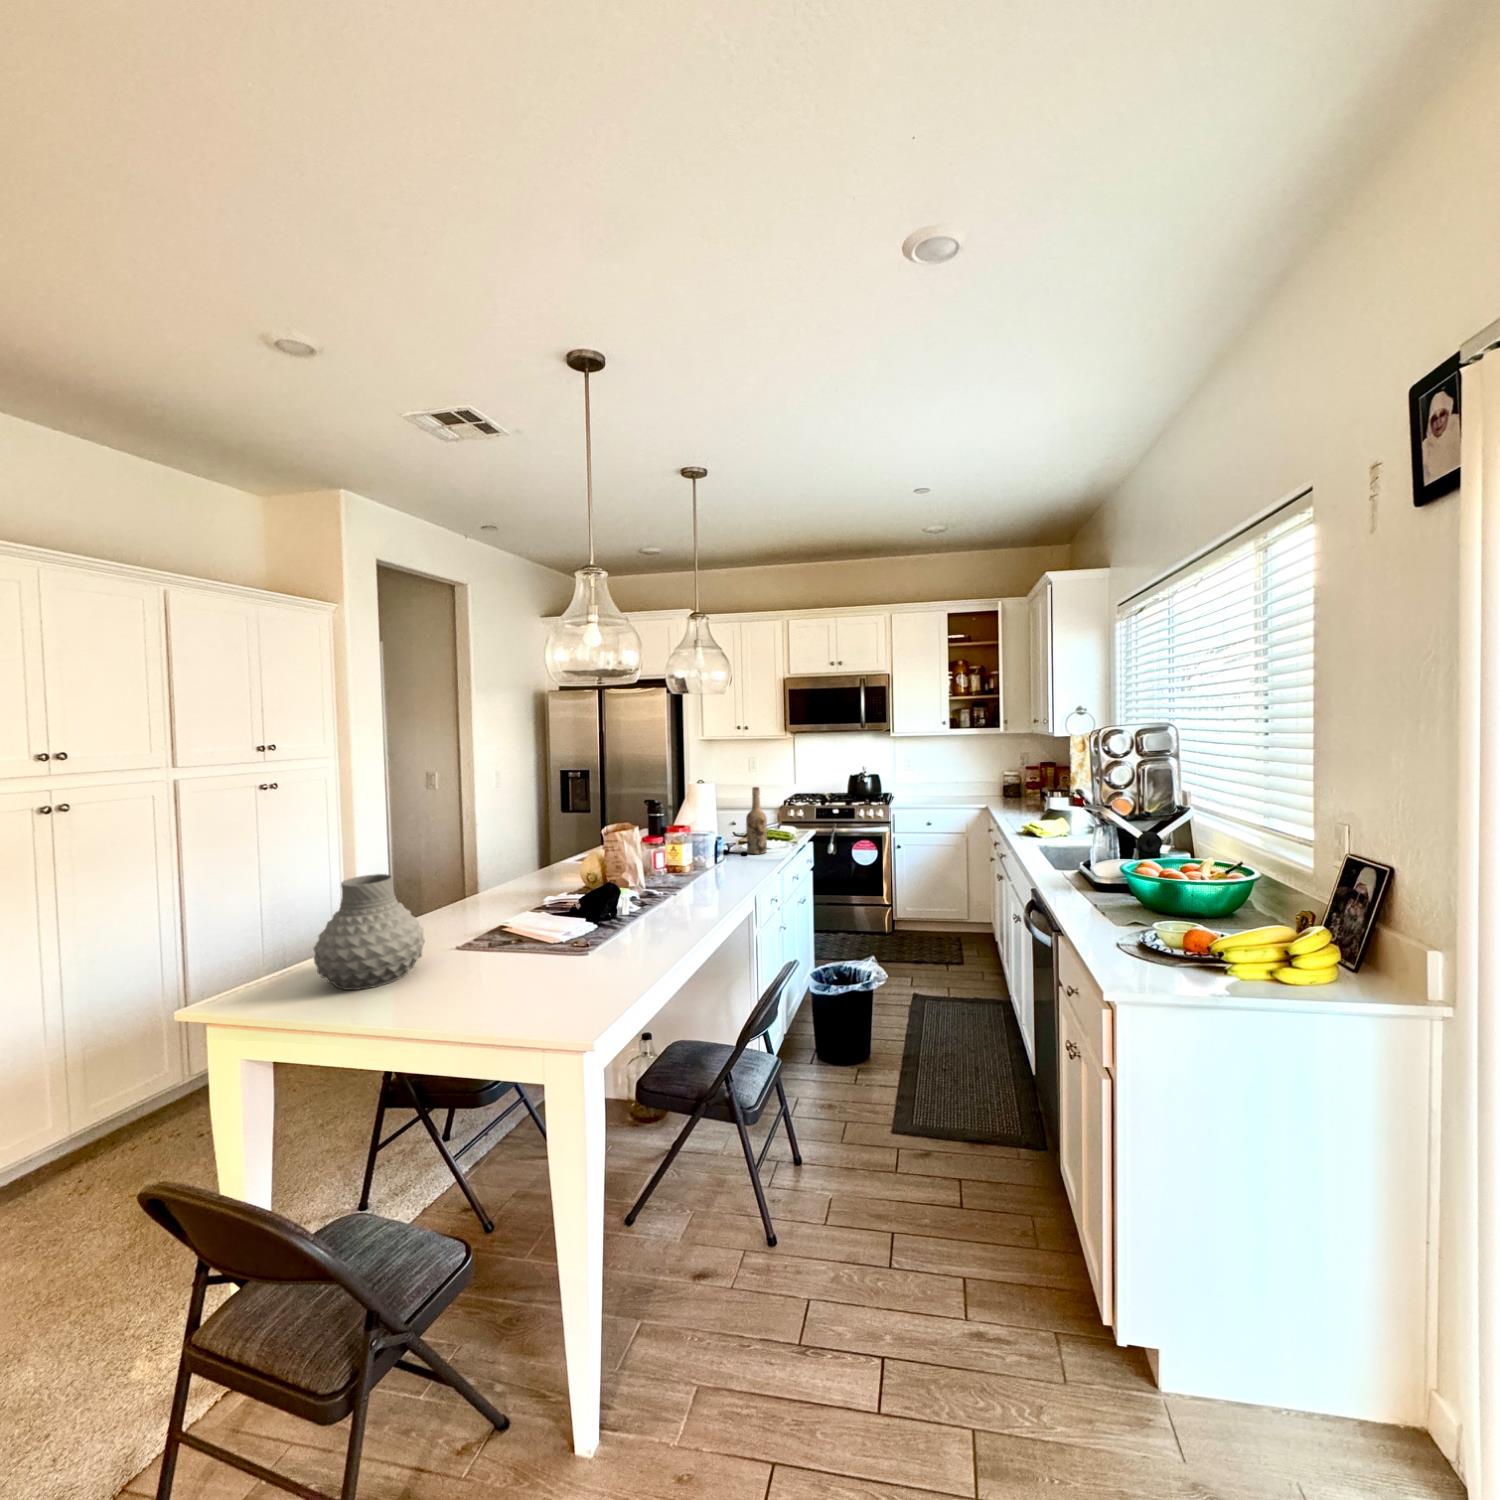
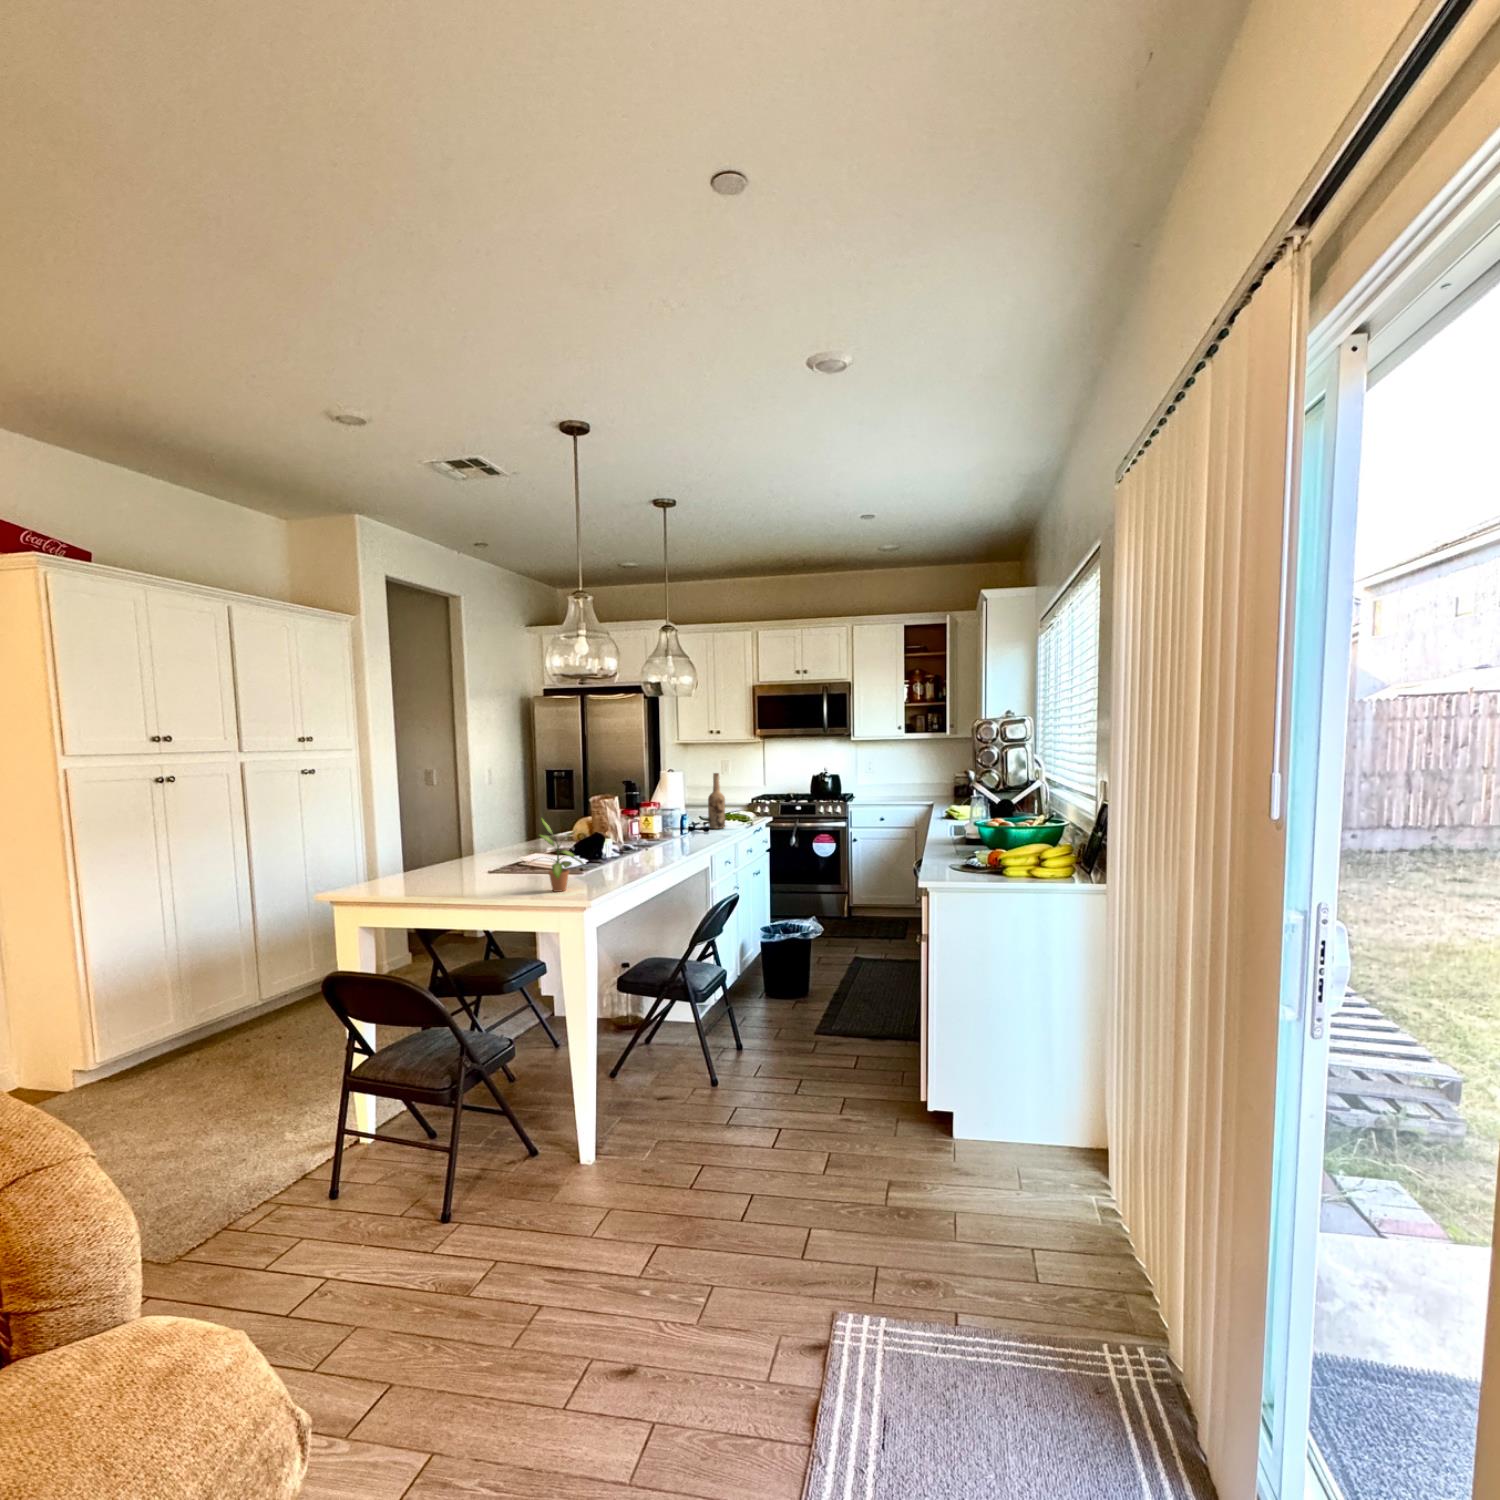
vase: present [314,874,425,990] -> none [395,814,468,888]
potted plant: none [491,895,593,1010] -> present [533,819,583,892]

